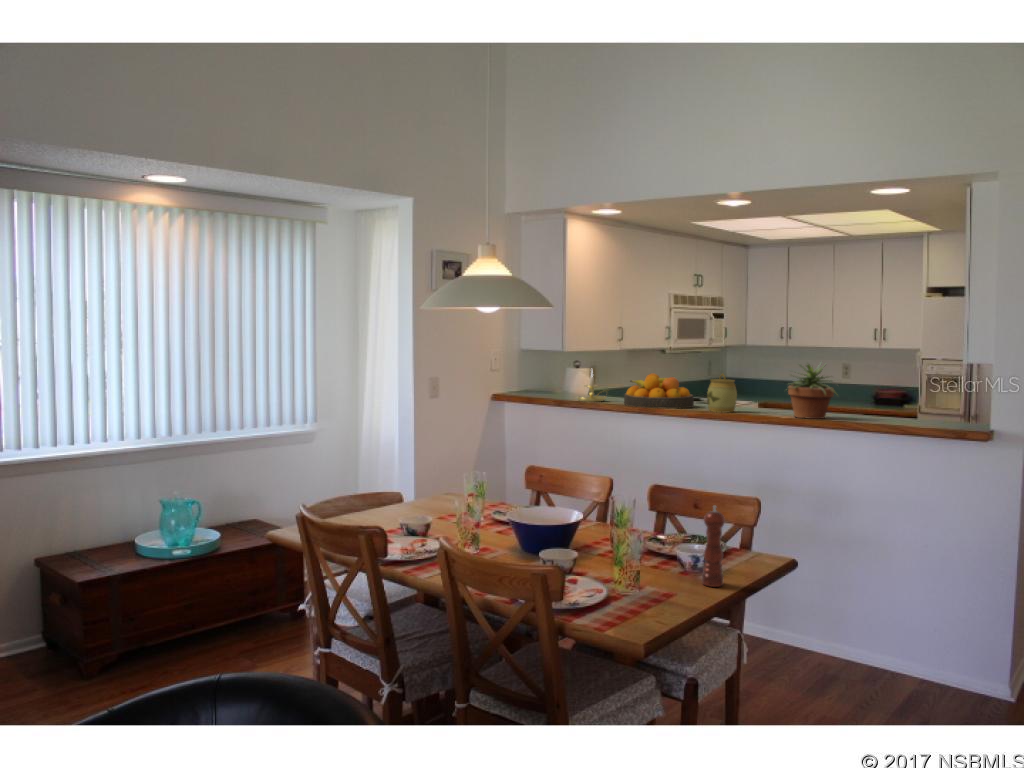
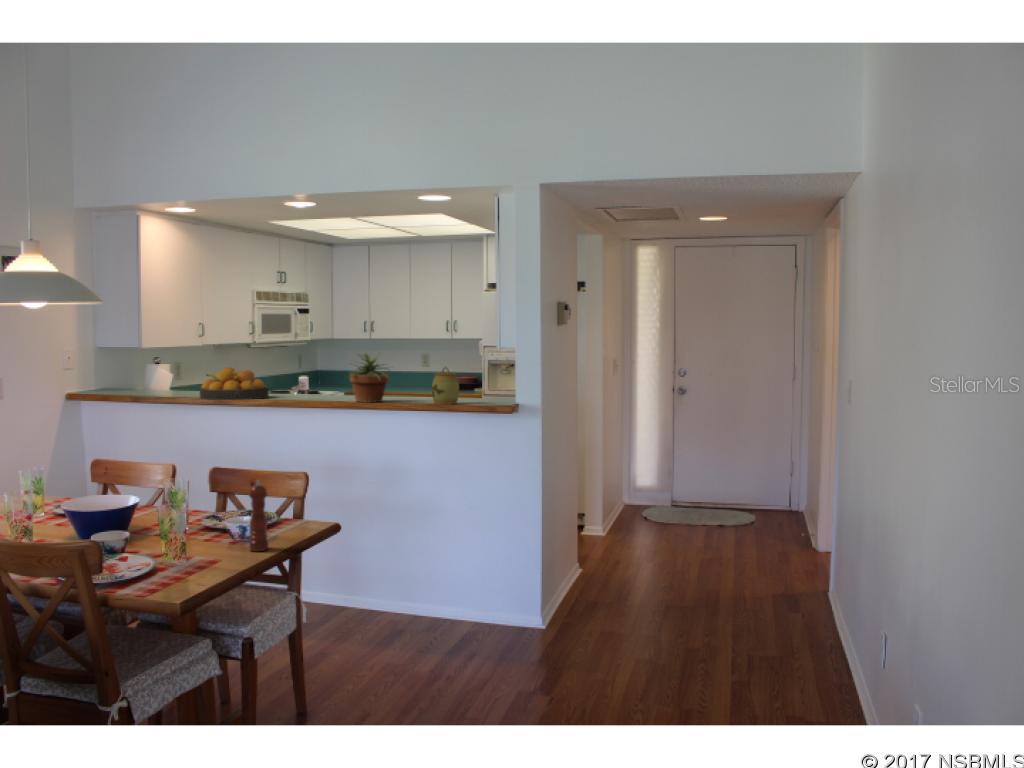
candle holder: present [577,373,606,402] -> none [151,364,187,397]
jar: present [707,374,737,412] -> present [432,367,459,404]

